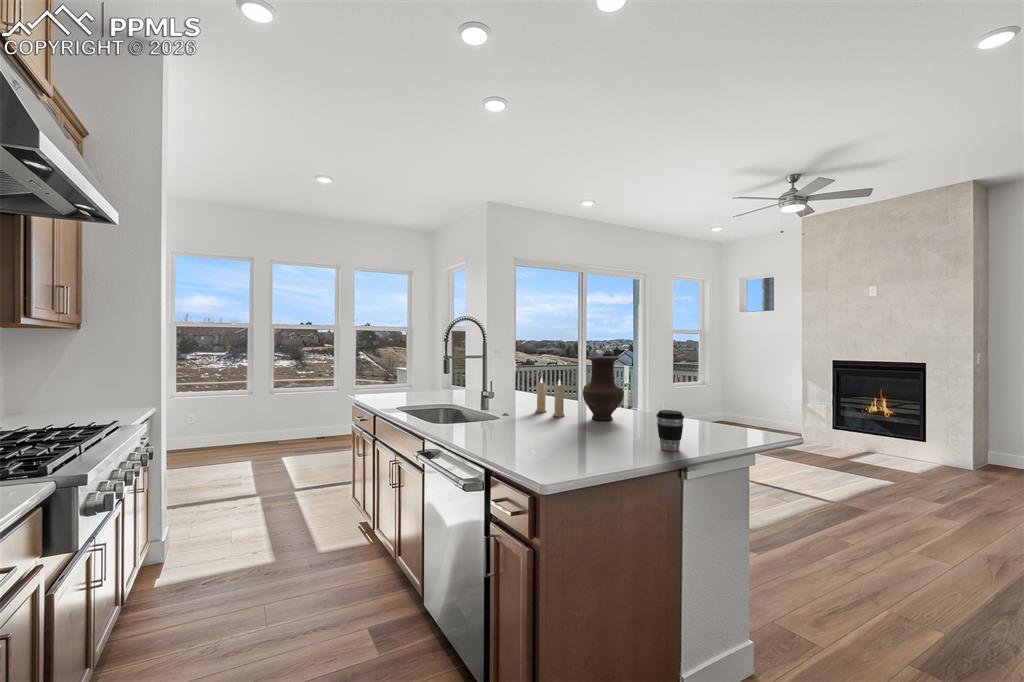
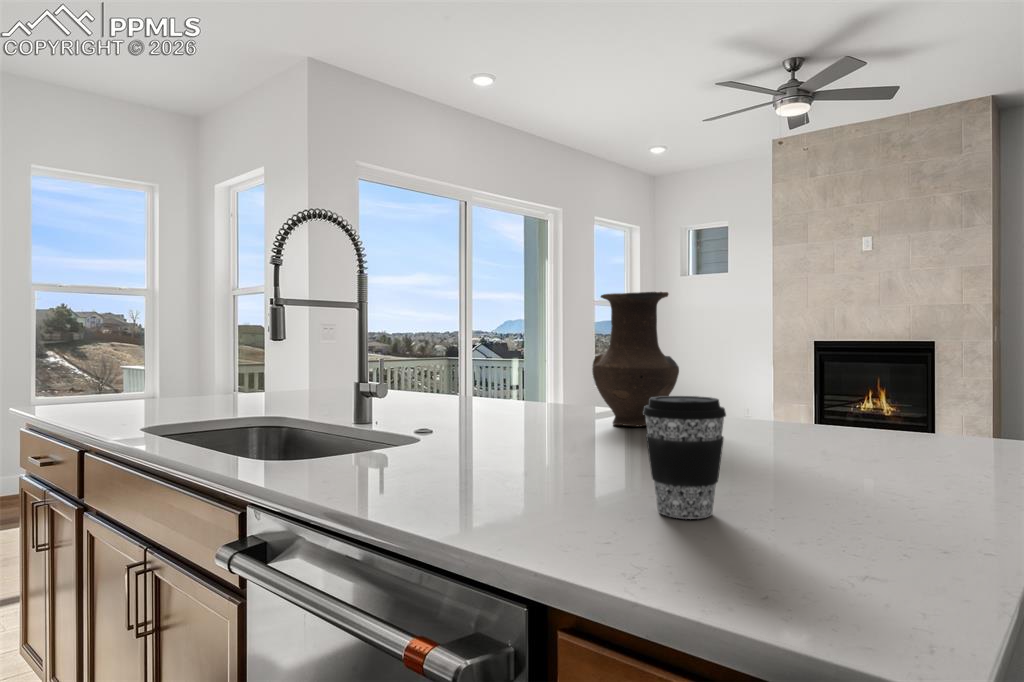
candle: present [536,378,565,417] -> none [480,344,553,426]
coffee cup: present [656,410,684,451] -> present [643,396,726,519]

